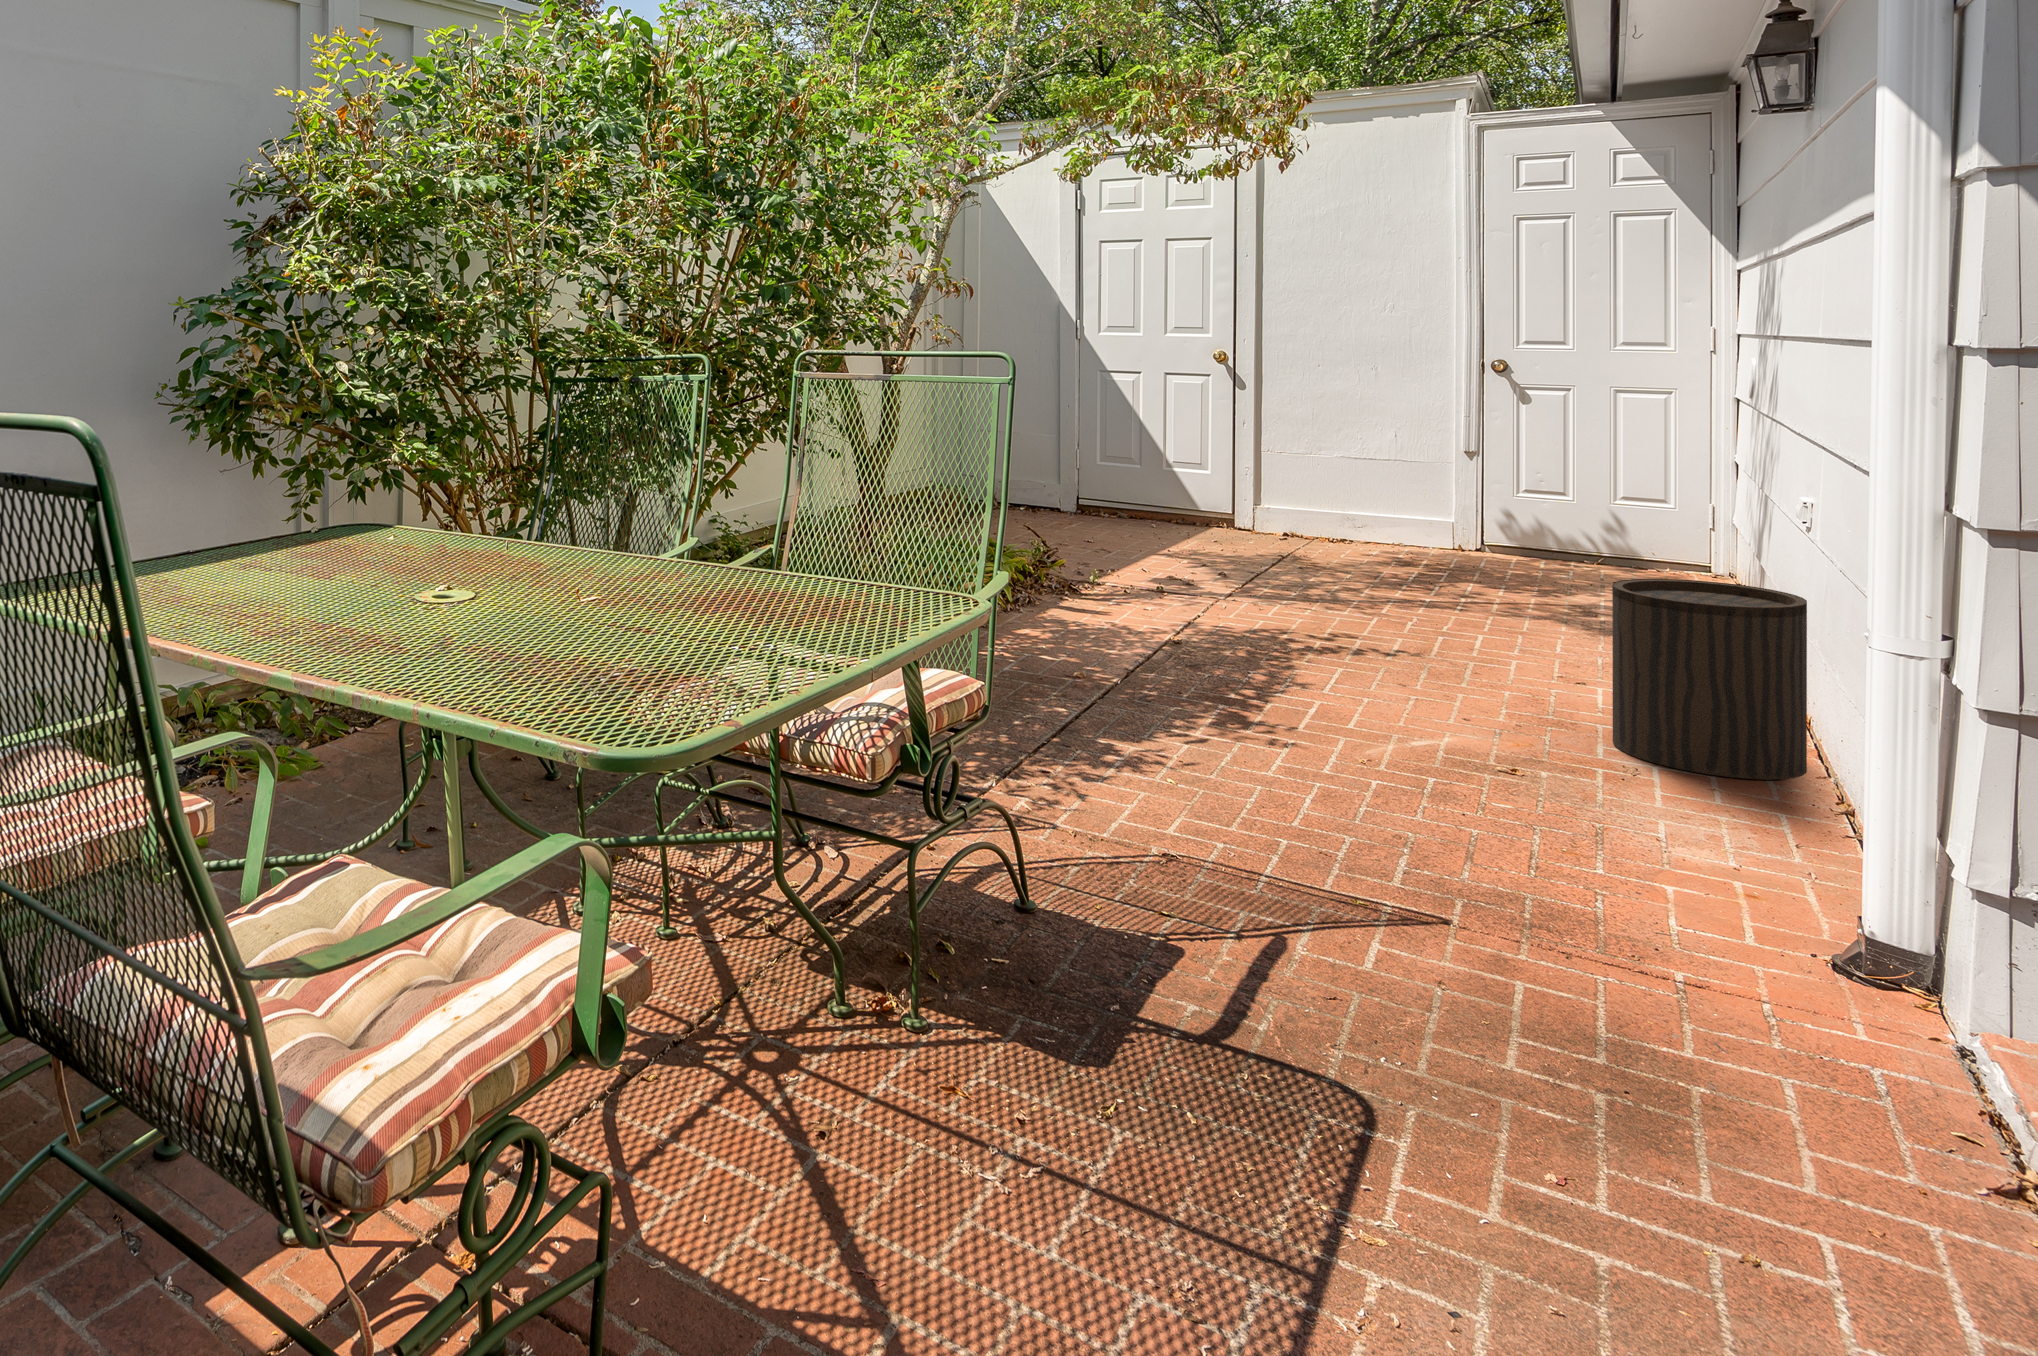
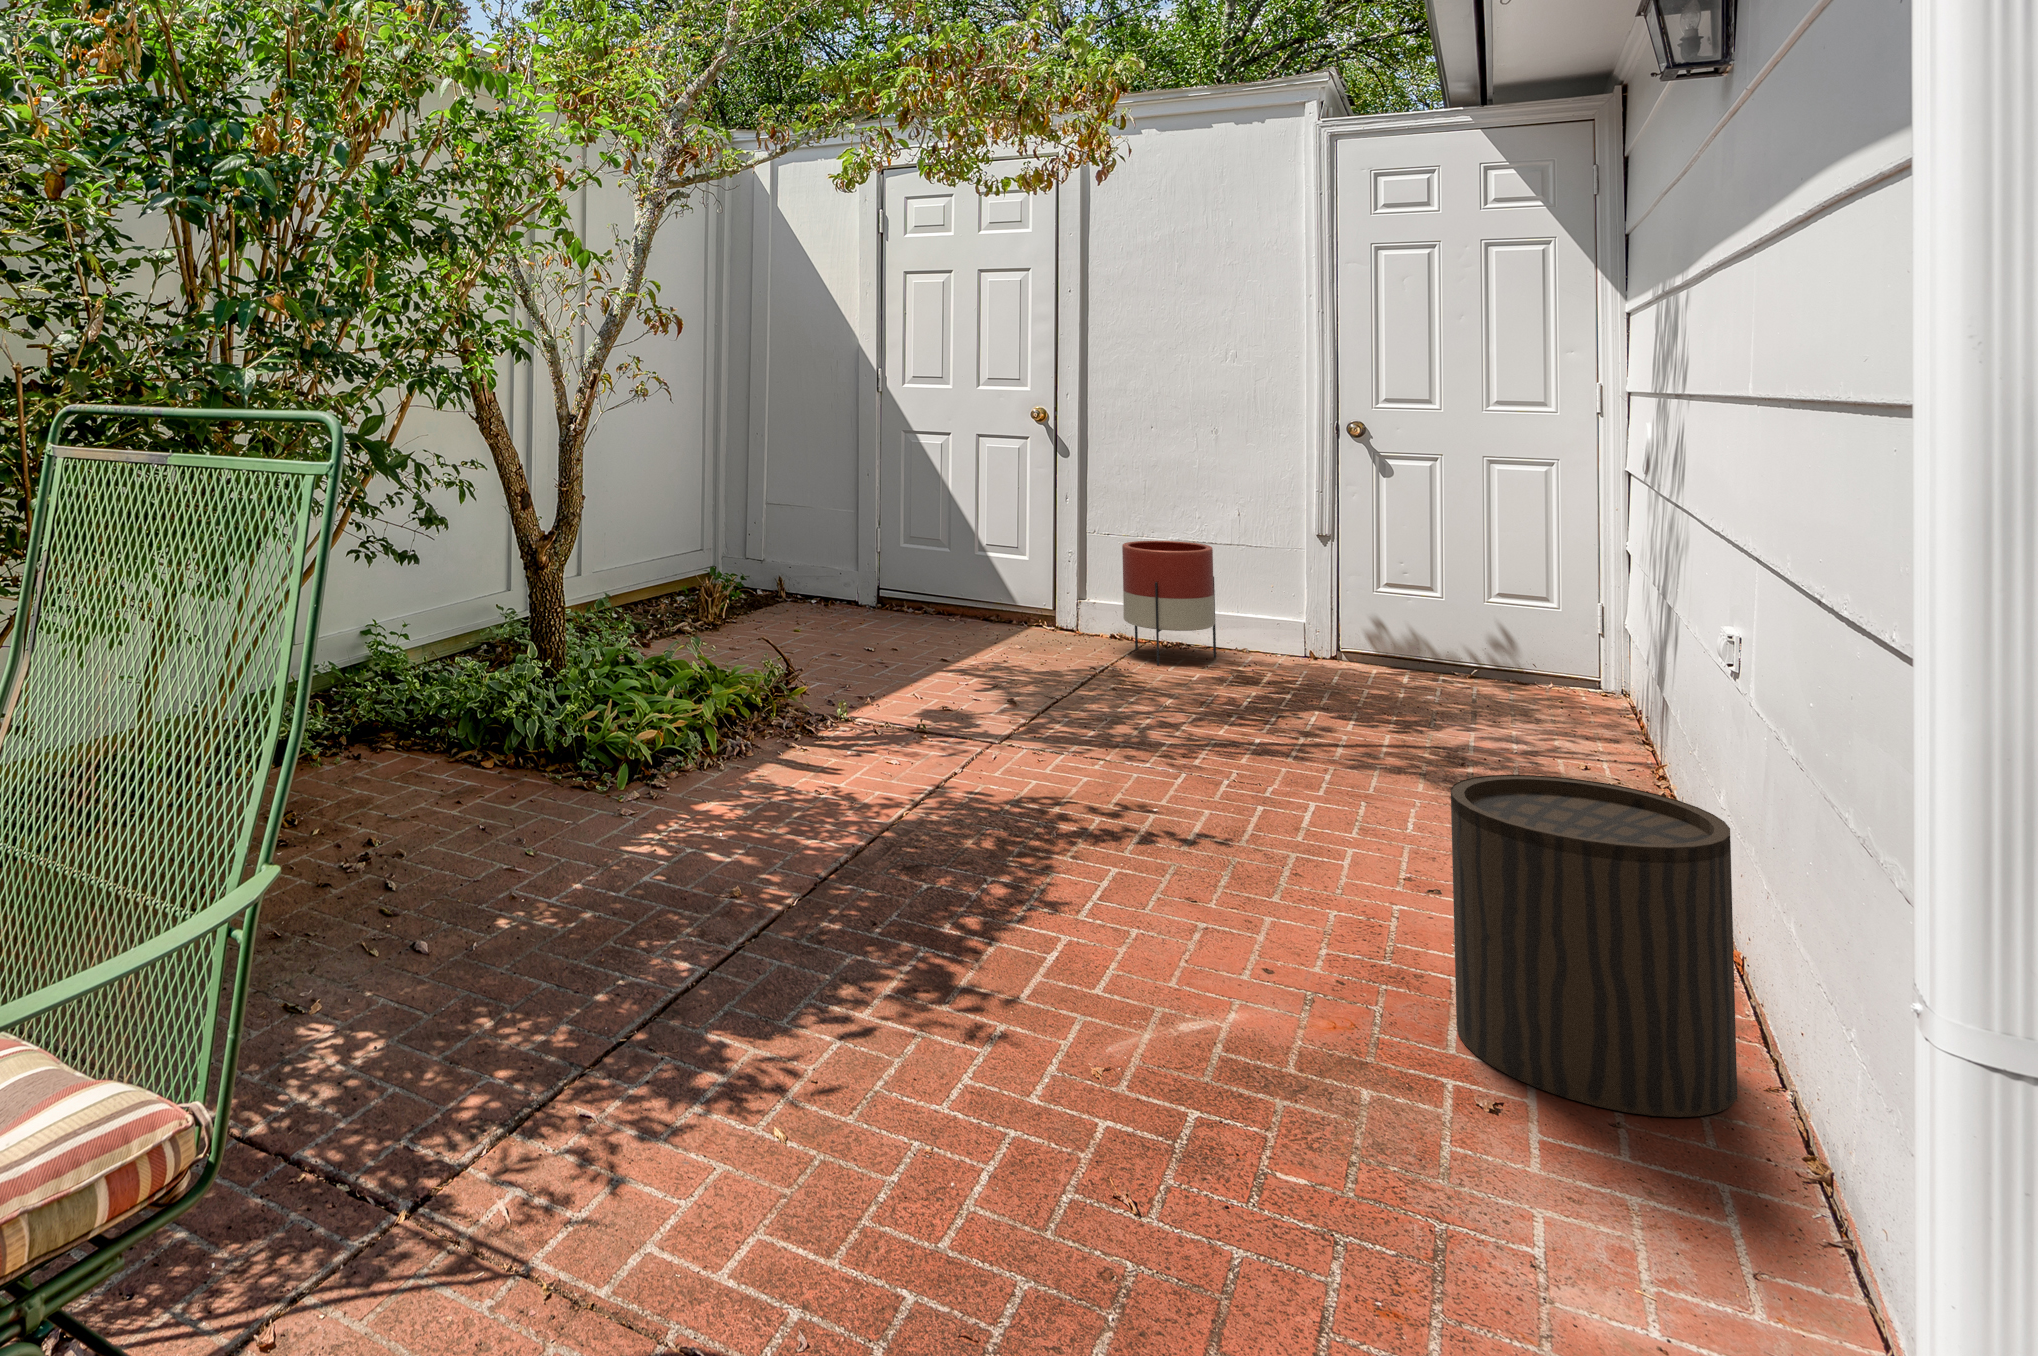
planter: none [1297,459,1376,558] -> present [1122,541,1216,666]

